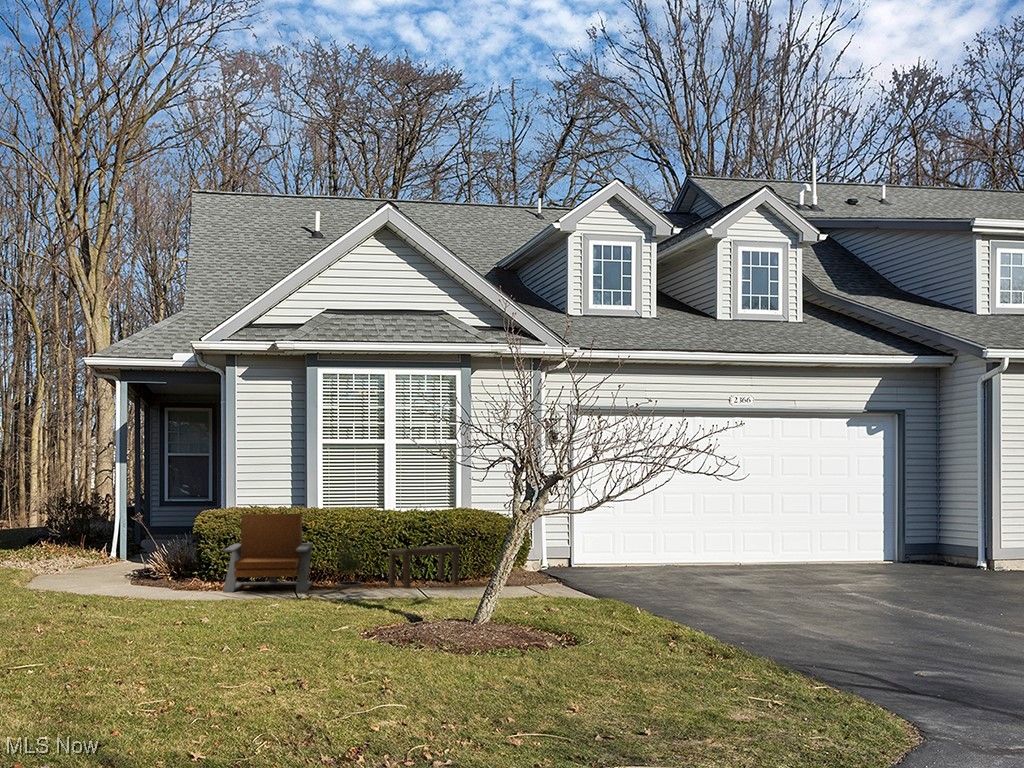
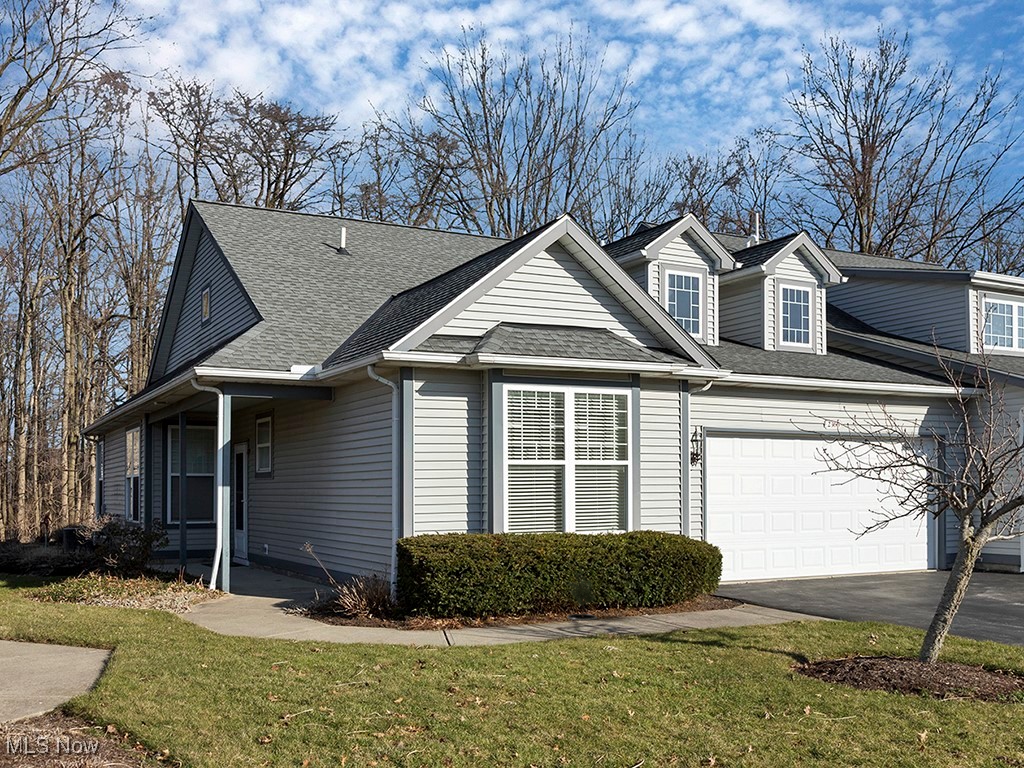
lounge chair: present [223,514,312,592] -> none [462,542,571,636]
bench: present [389,545,460,589] -> none [626,571,686,621]

